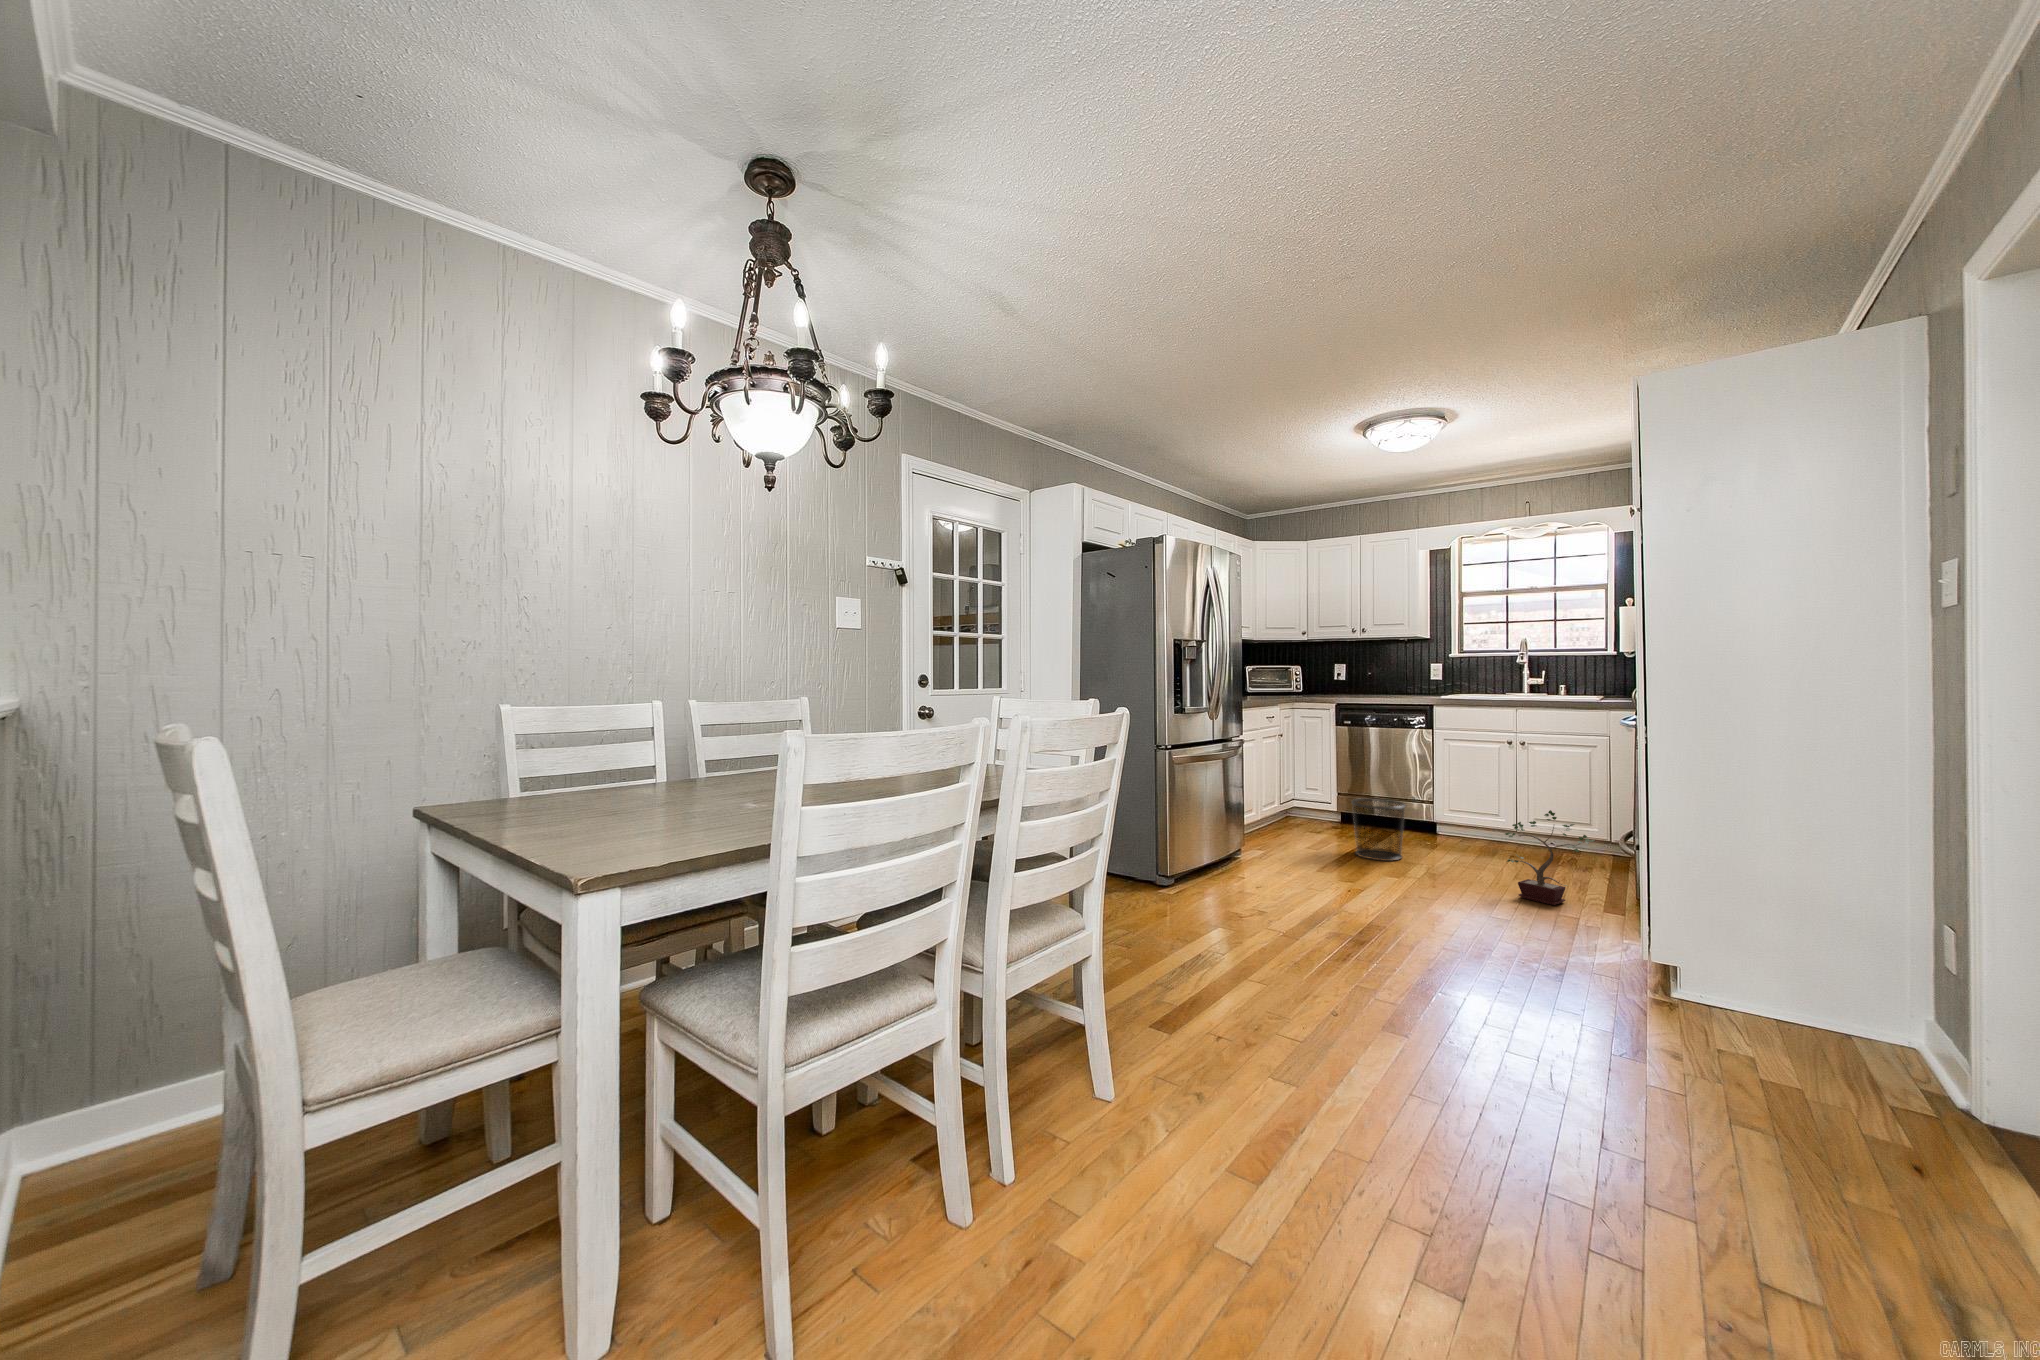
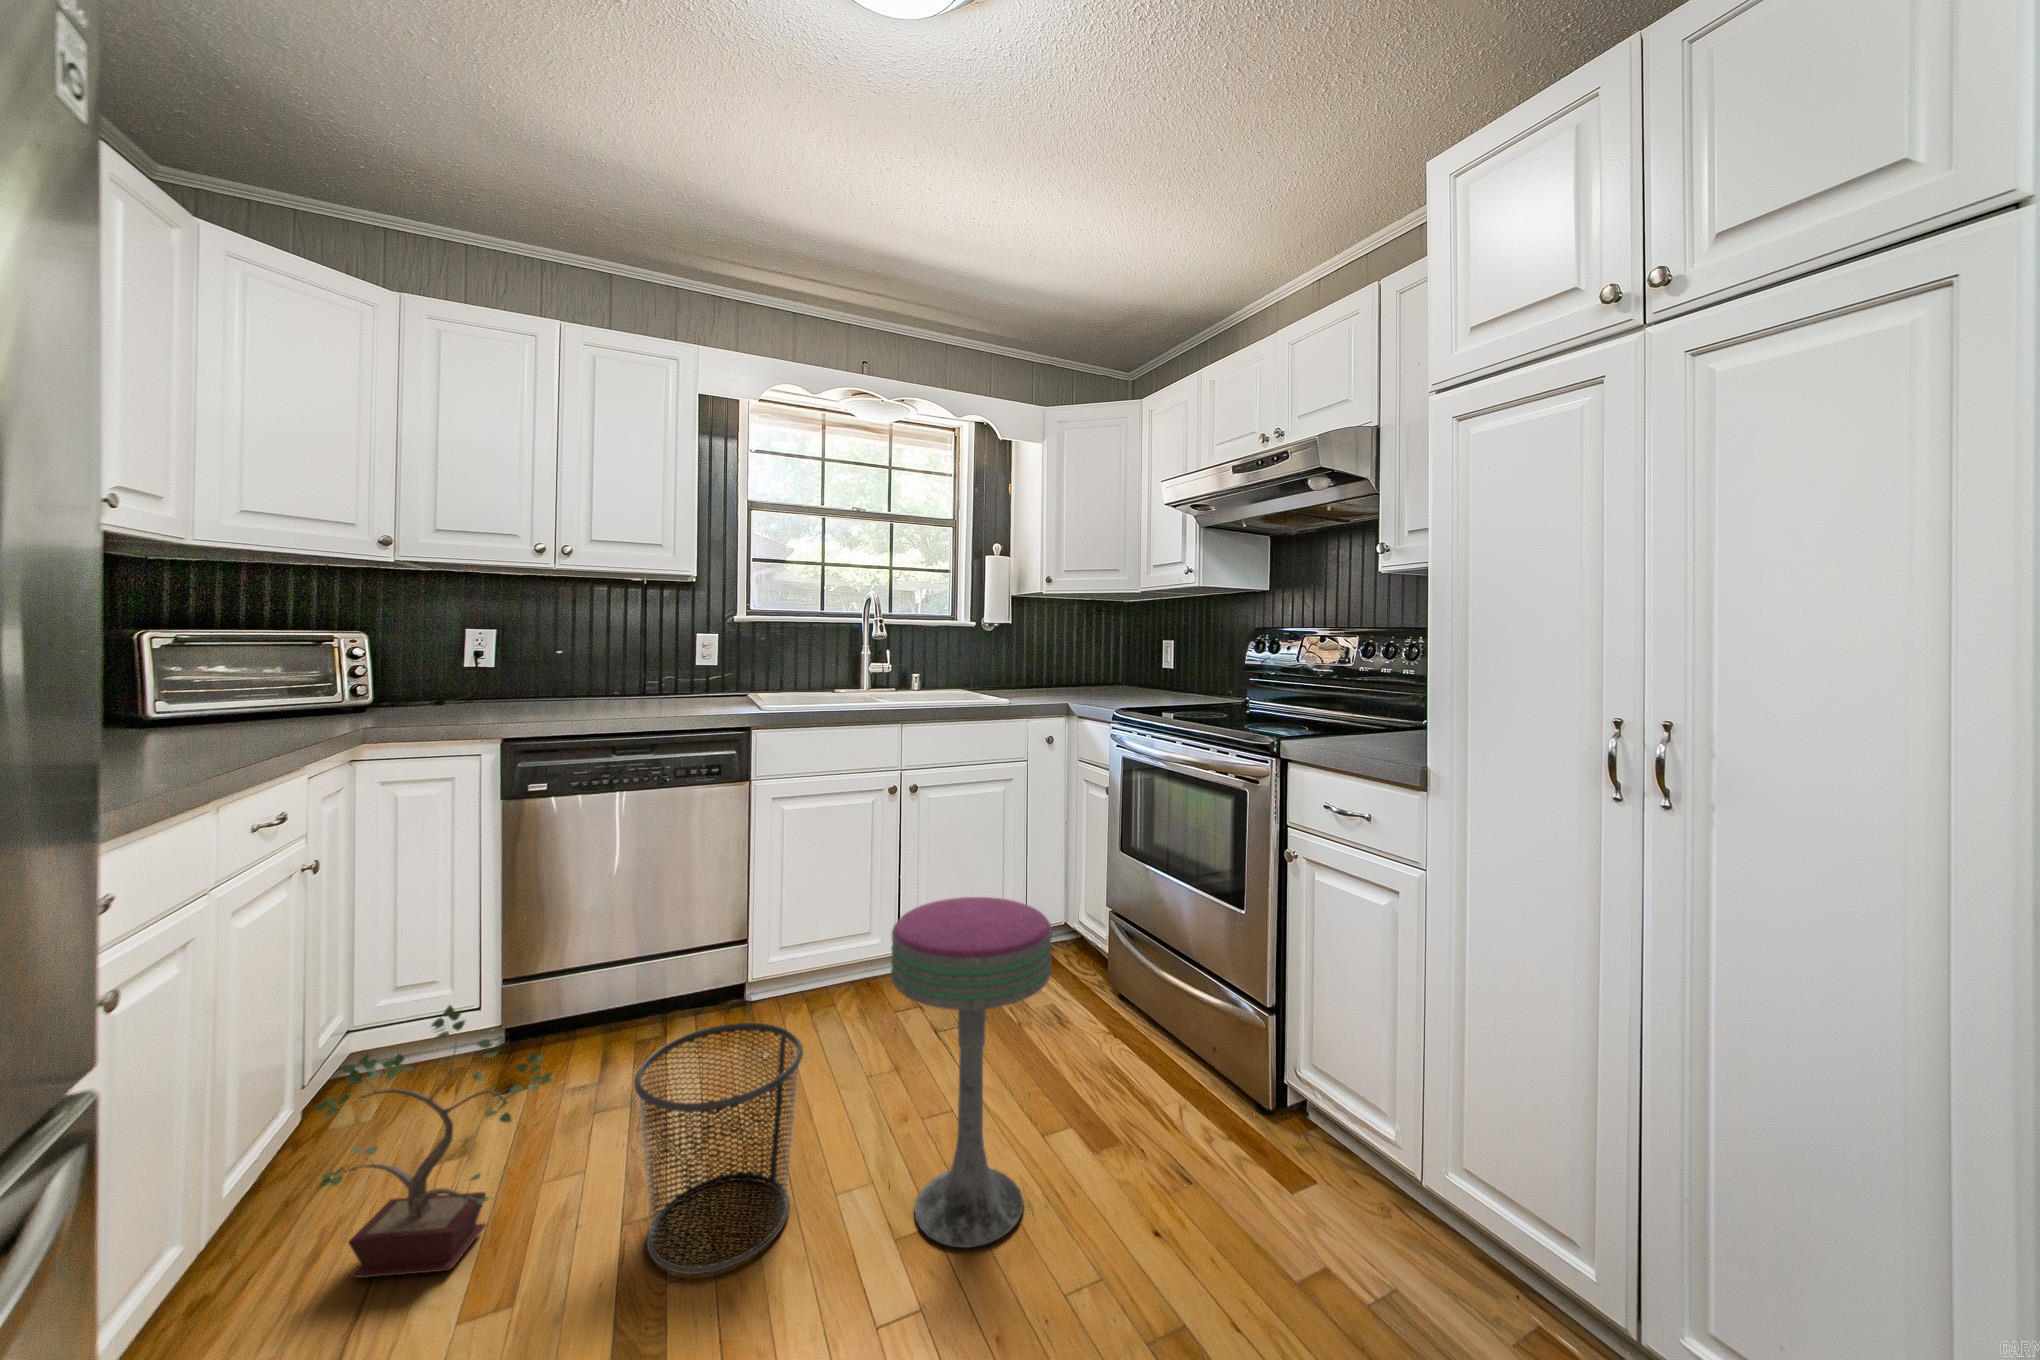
bar stool: none [1425,766,1493,880] -> present [891,897,1052,1248]
potted plant: present [1505,810,1595,905] -> present [314,1005,552,1278]

